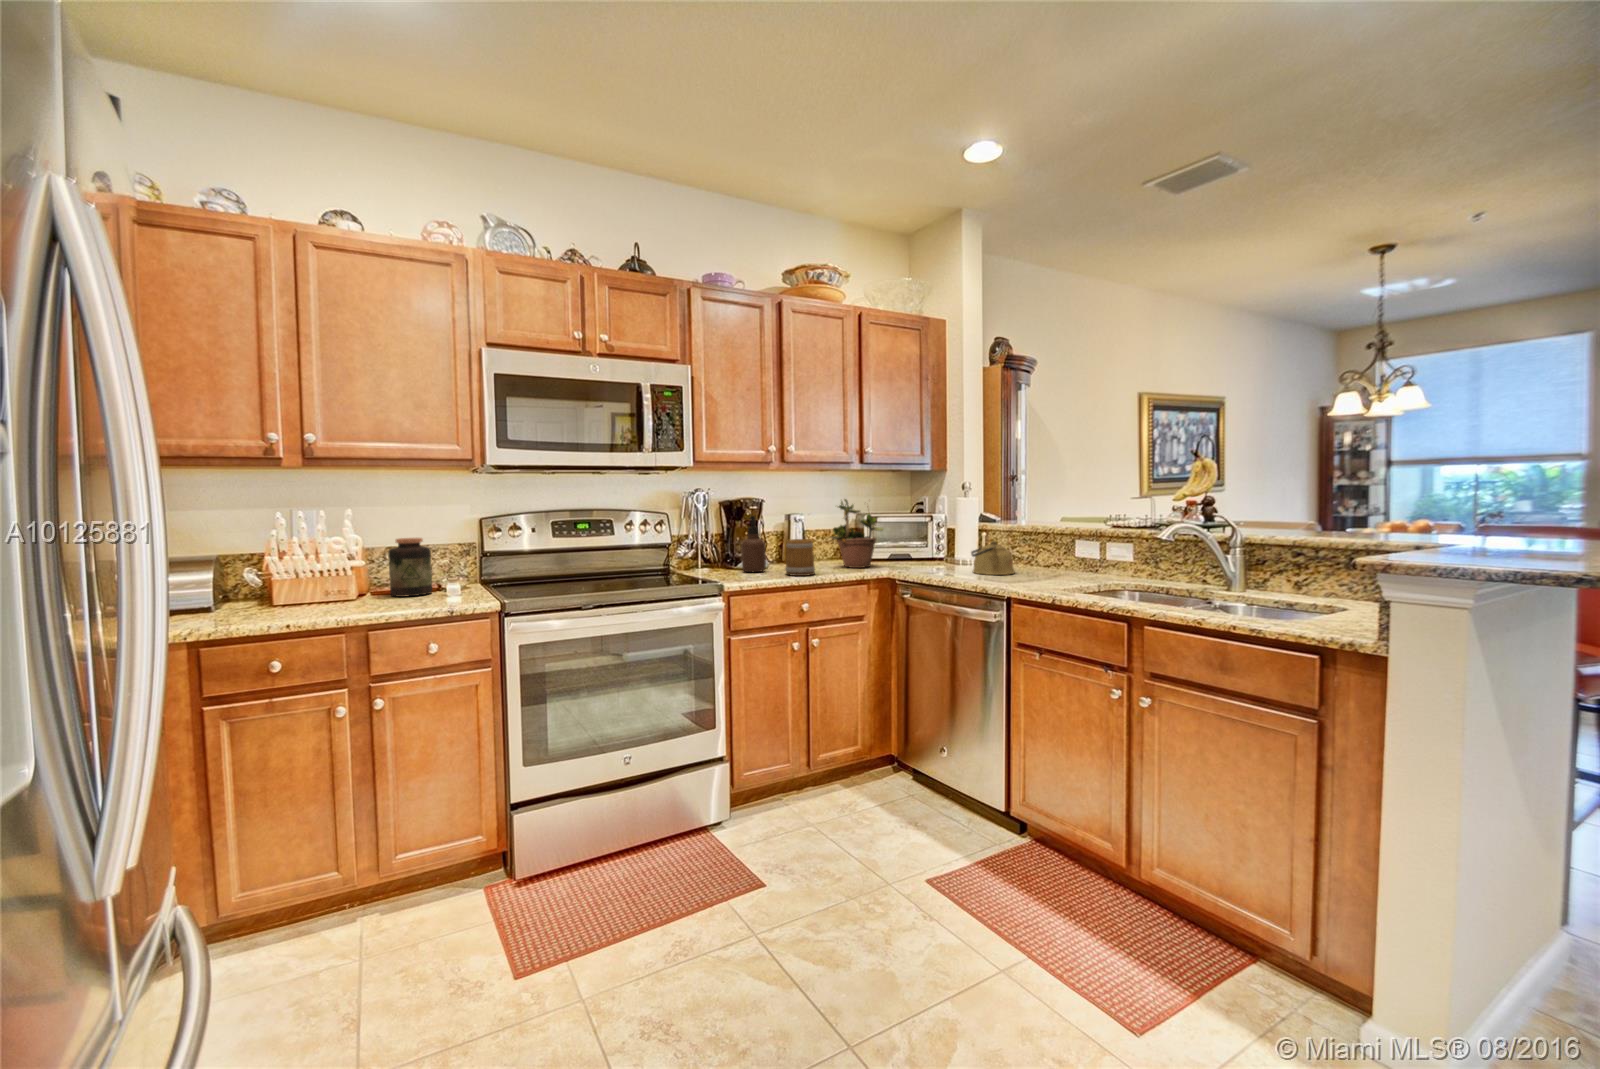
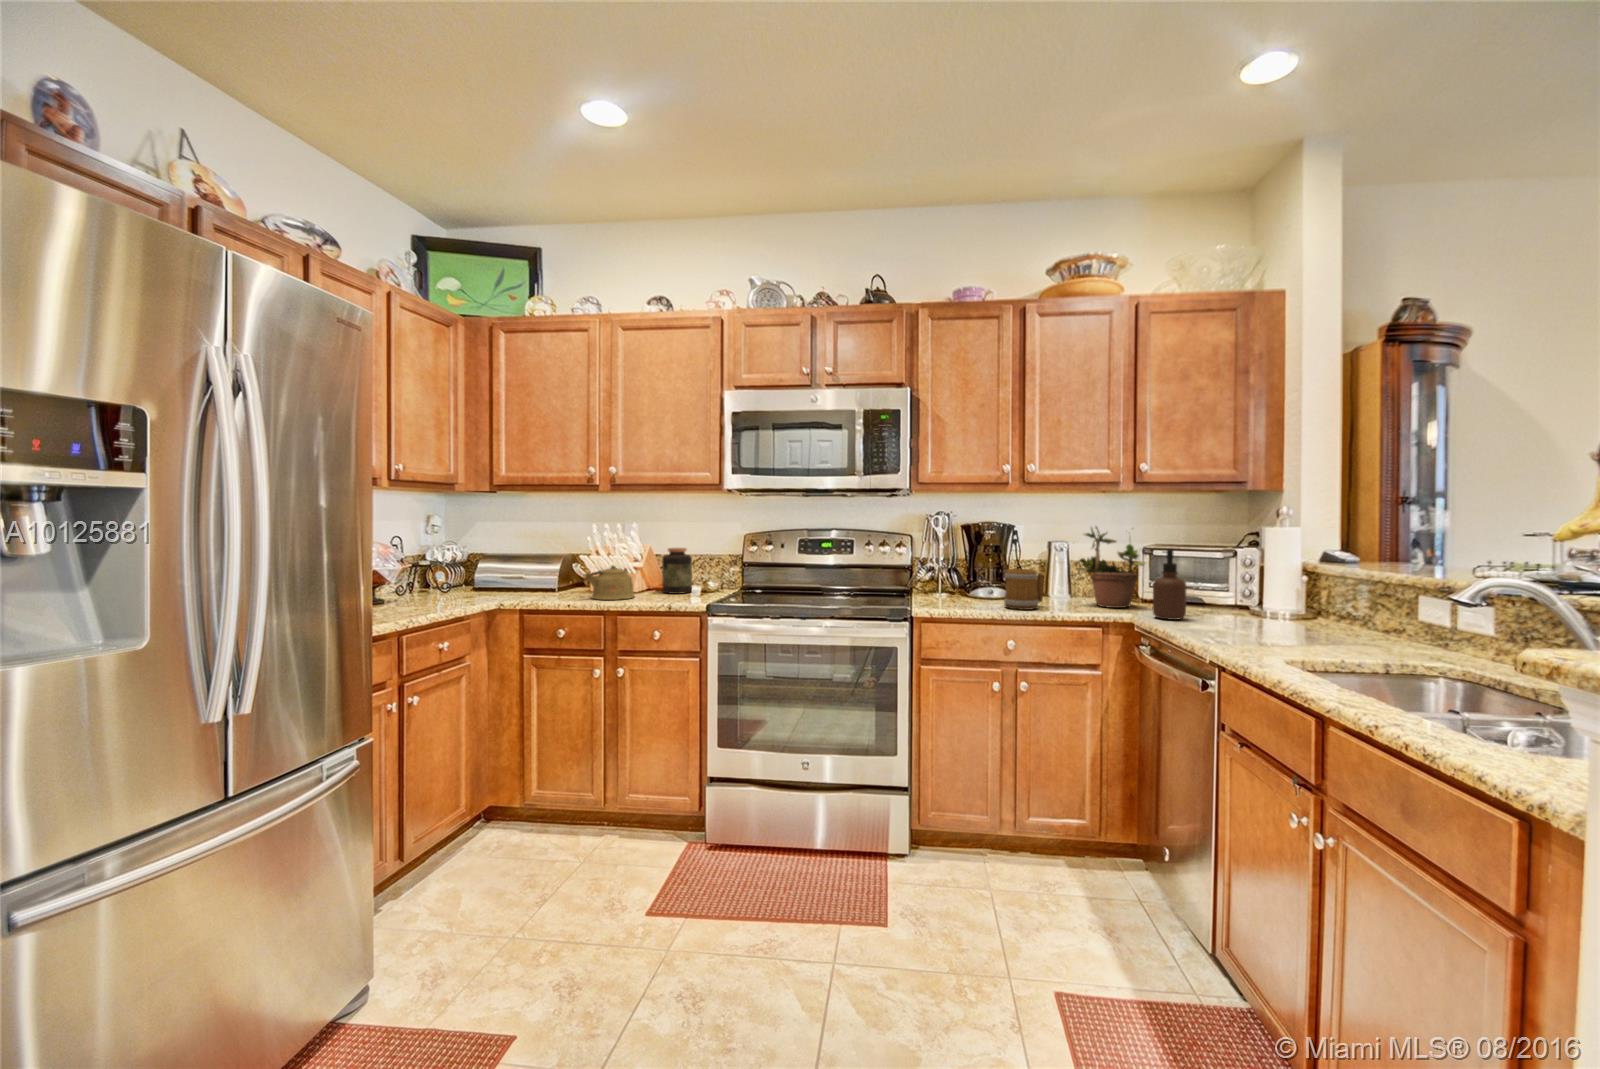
soap dispenser: present [741,516,766,572] -> present [1153,549,1187,620]
kettle: present [971,541,1015,575] -> present [585,565,634,600]

